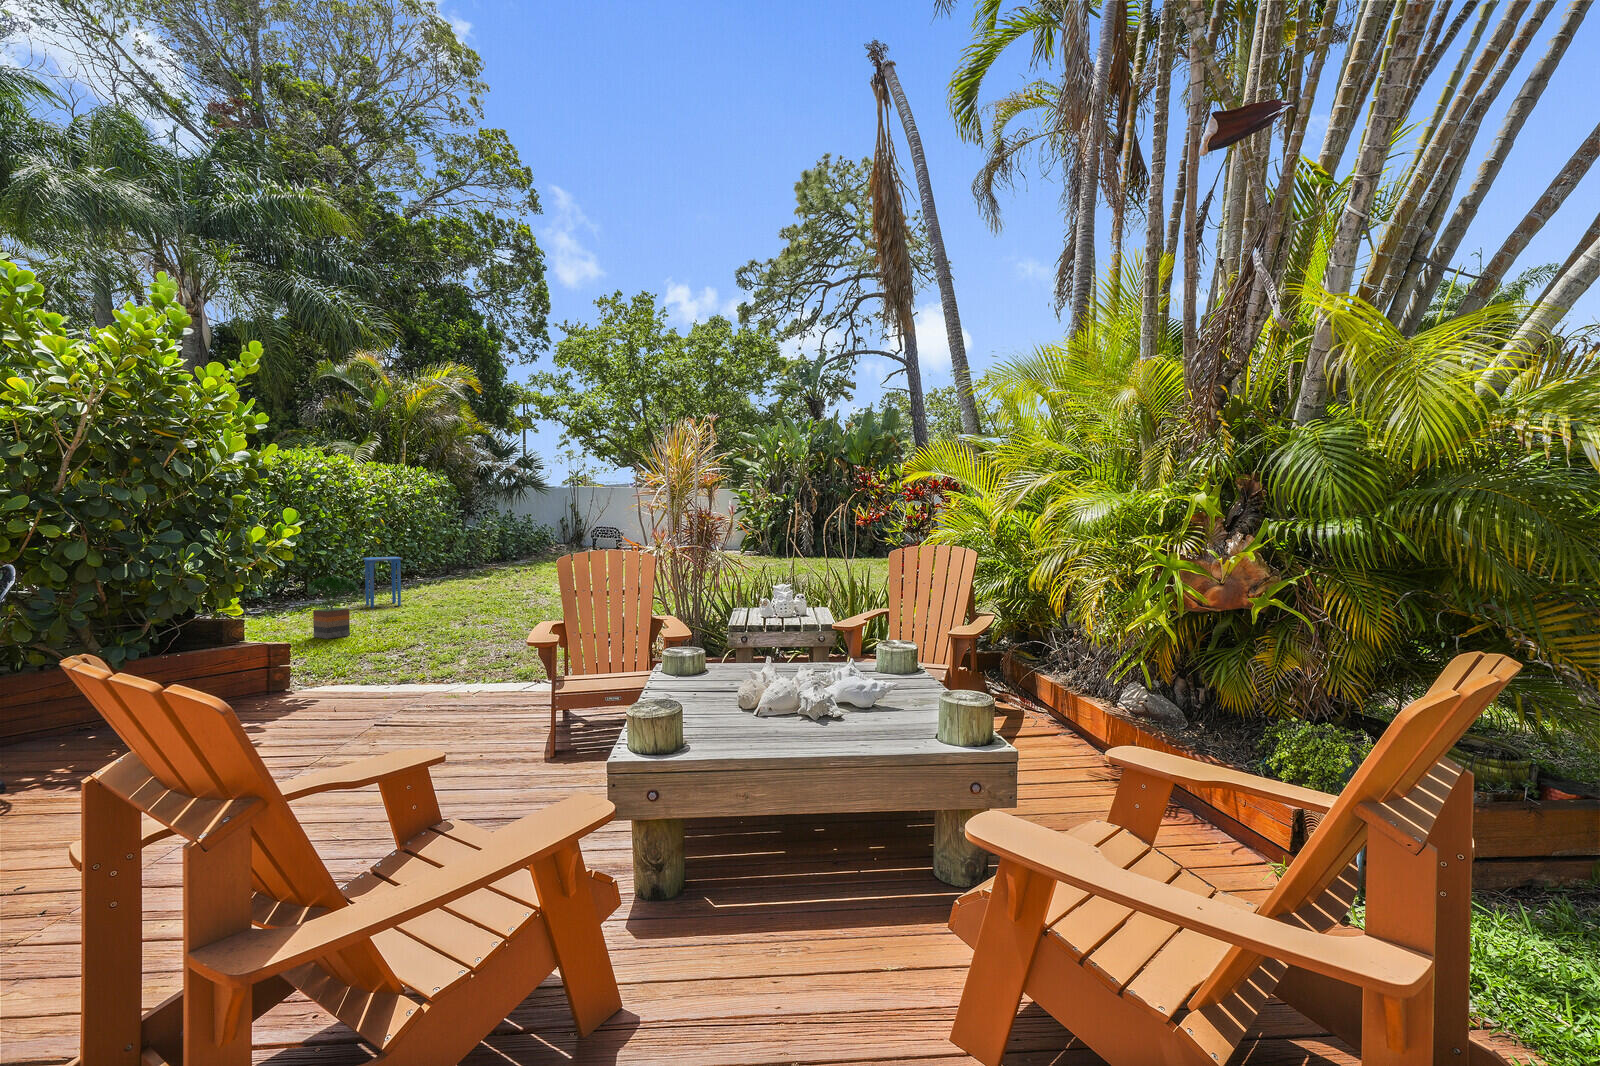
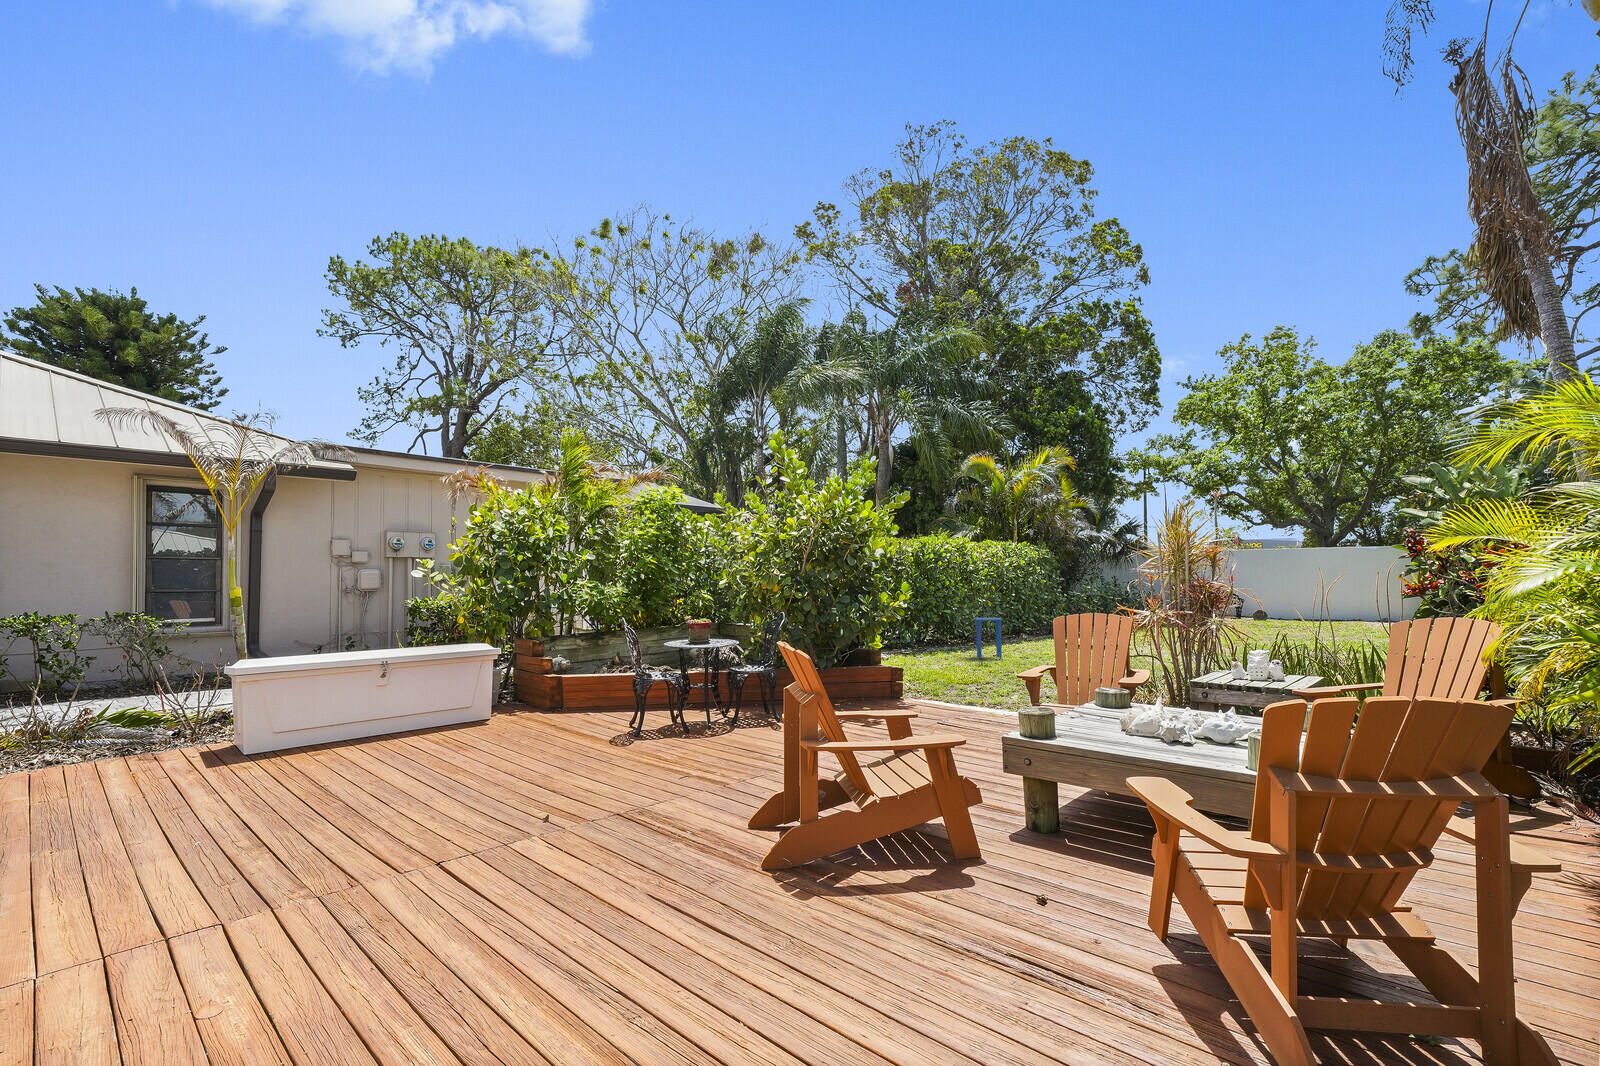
potted tree: present [309,577,359,639] -> none [927,630,962,678]

